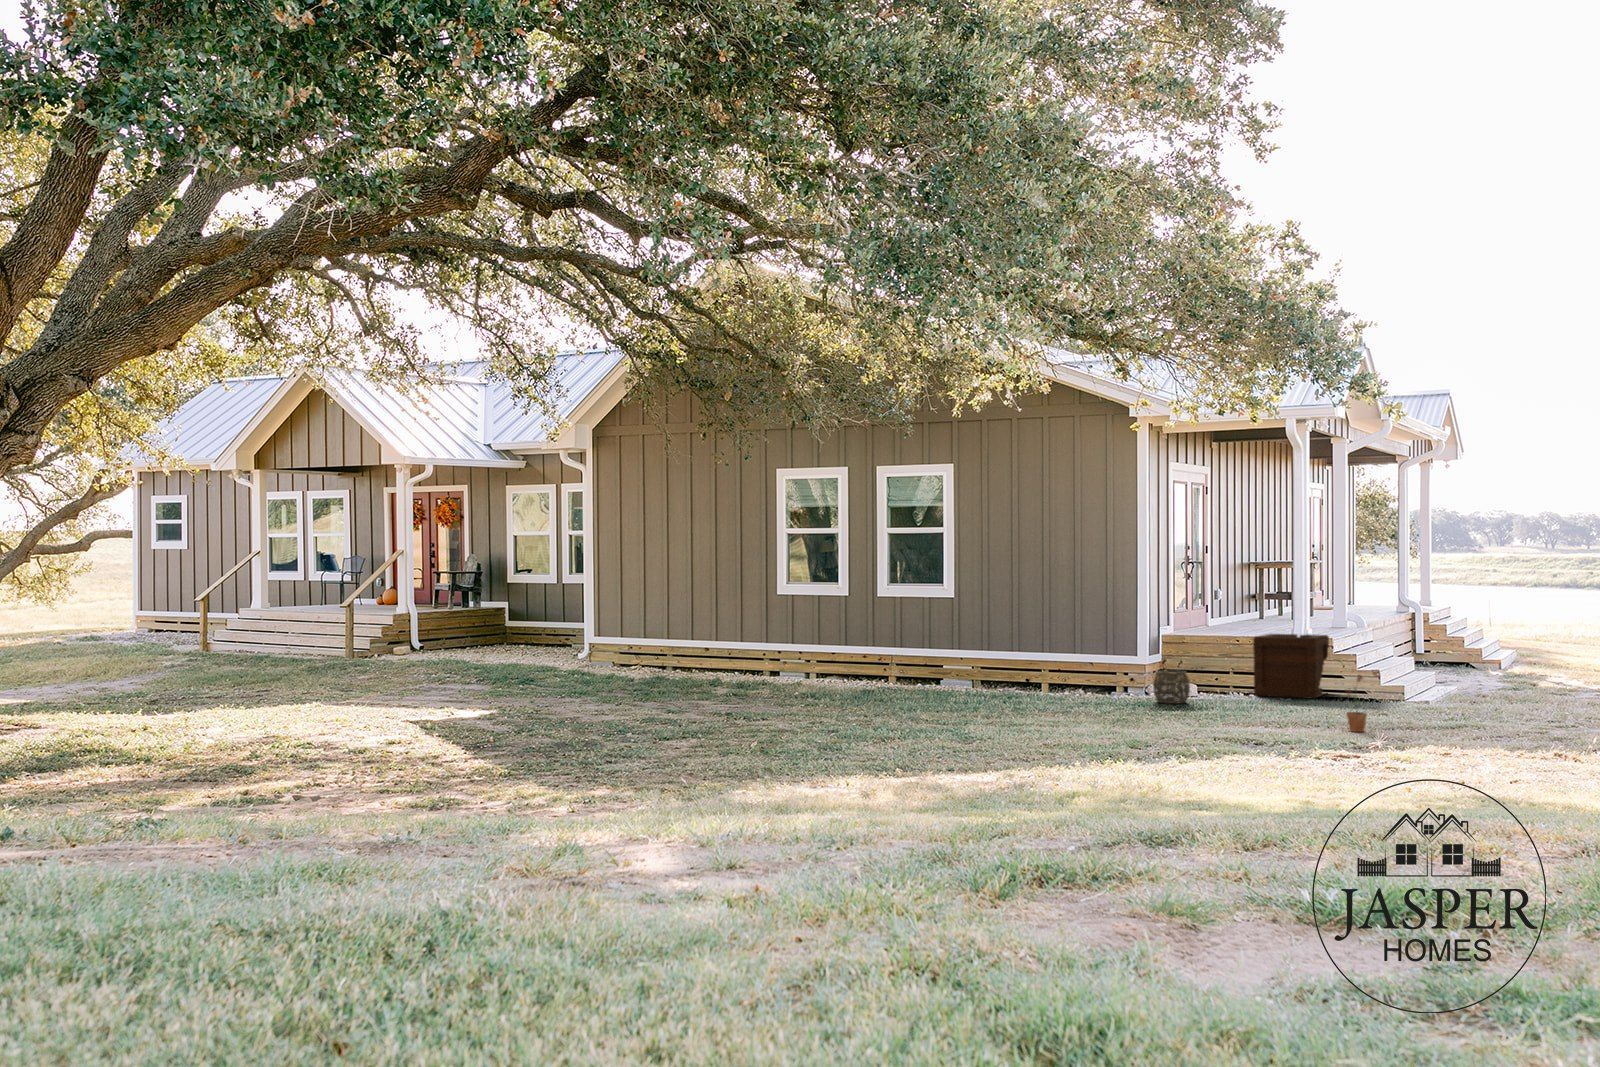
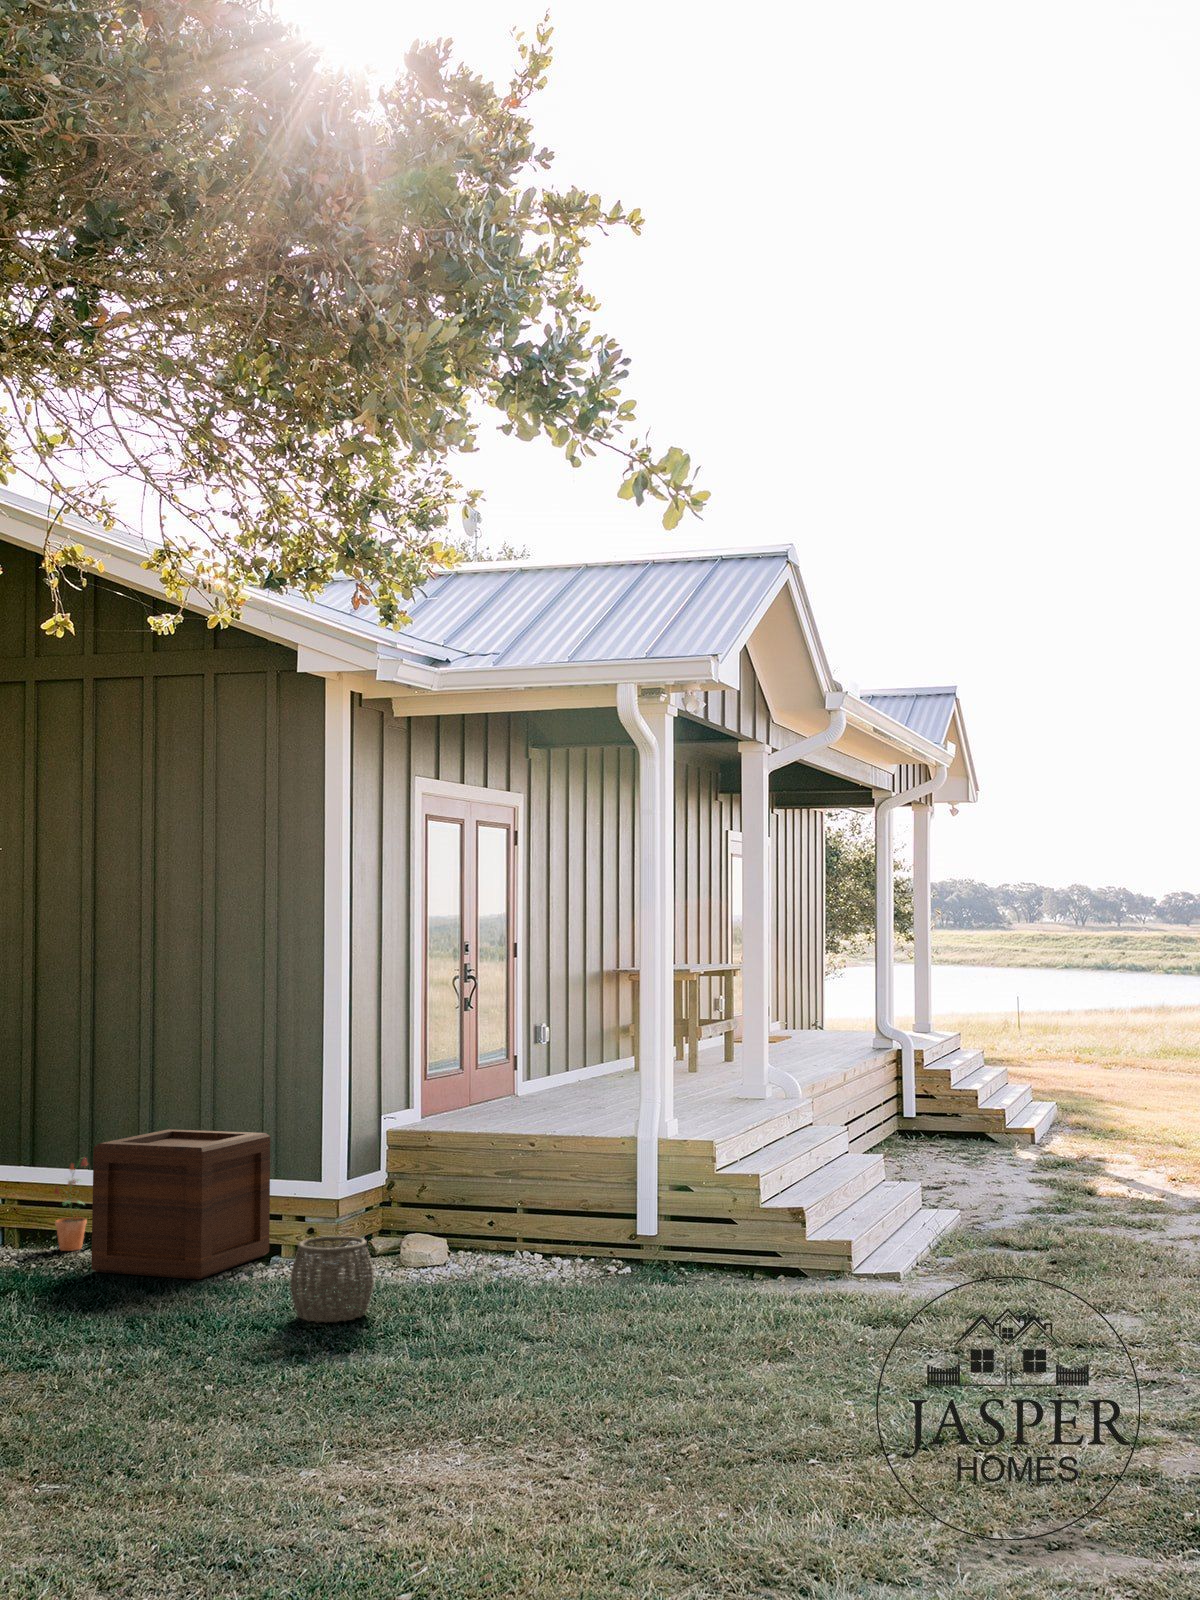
wooden crate: present [1253,634,1329,699] -> present [91,1129,270,1280]
potted plant: present [1346,675,1367,732] -> present [54,1158,87,1251]

